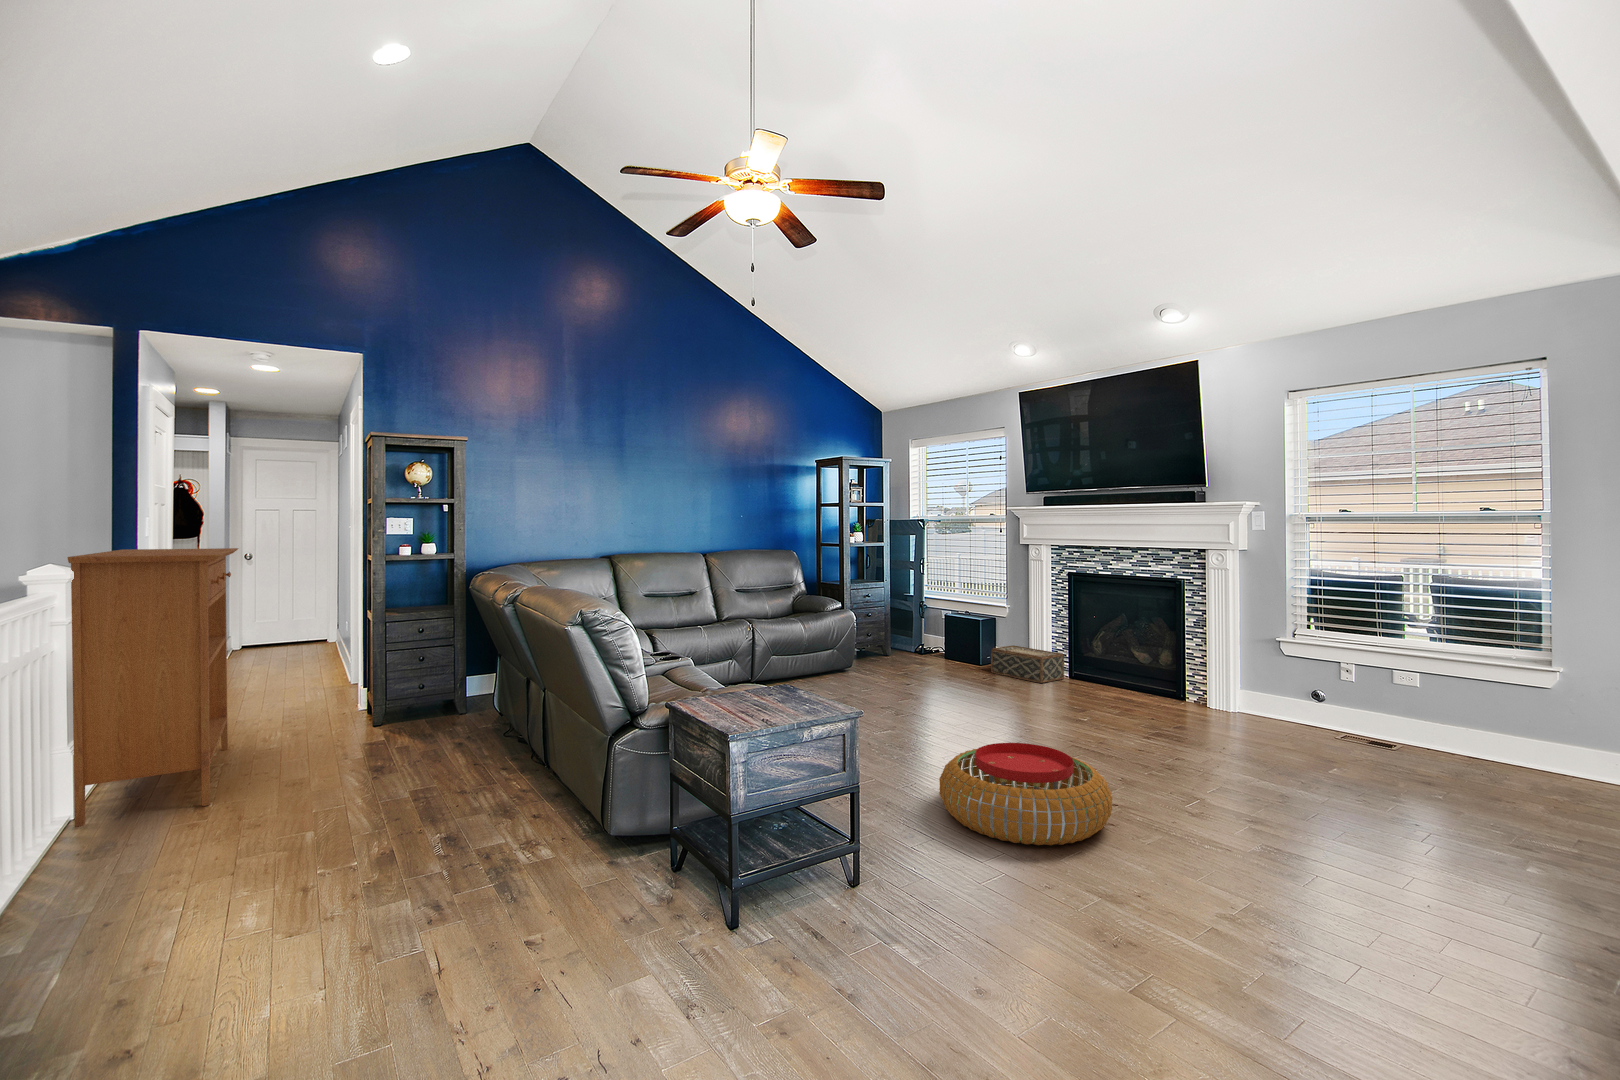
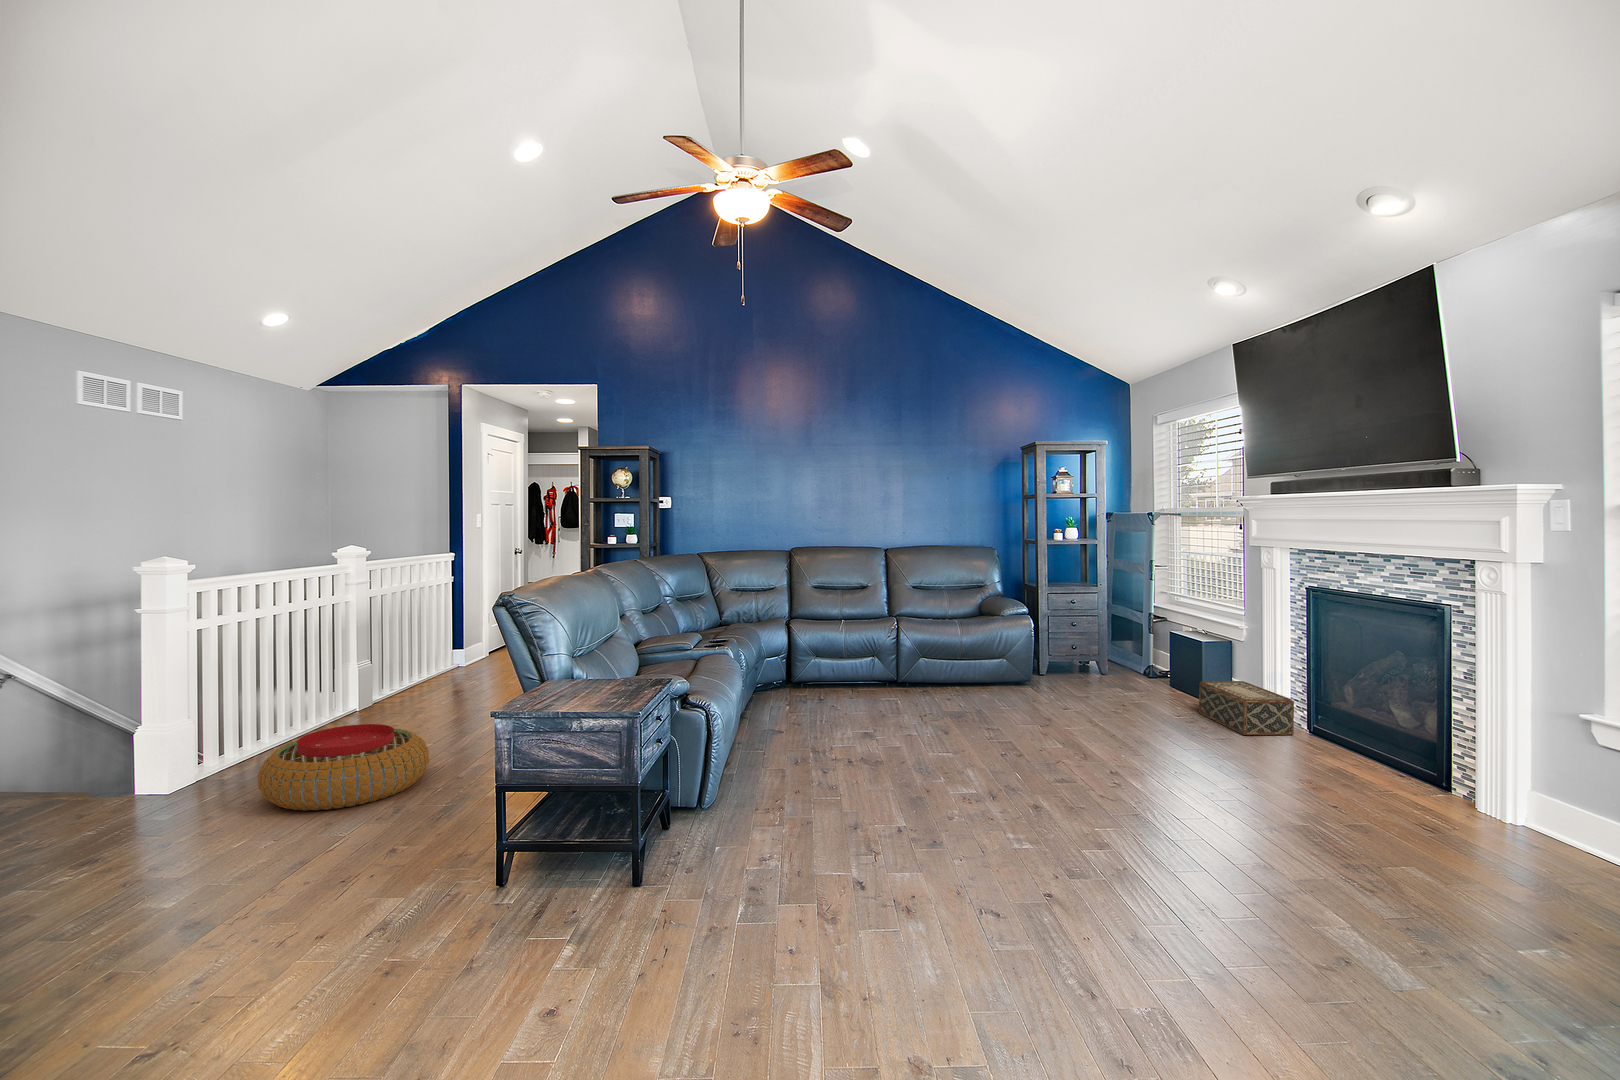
console table: present [68,548,238,827] -> none [333,541,482,721]
pouf: present [939,743,1112,845] -> present [258,724,429,811]

